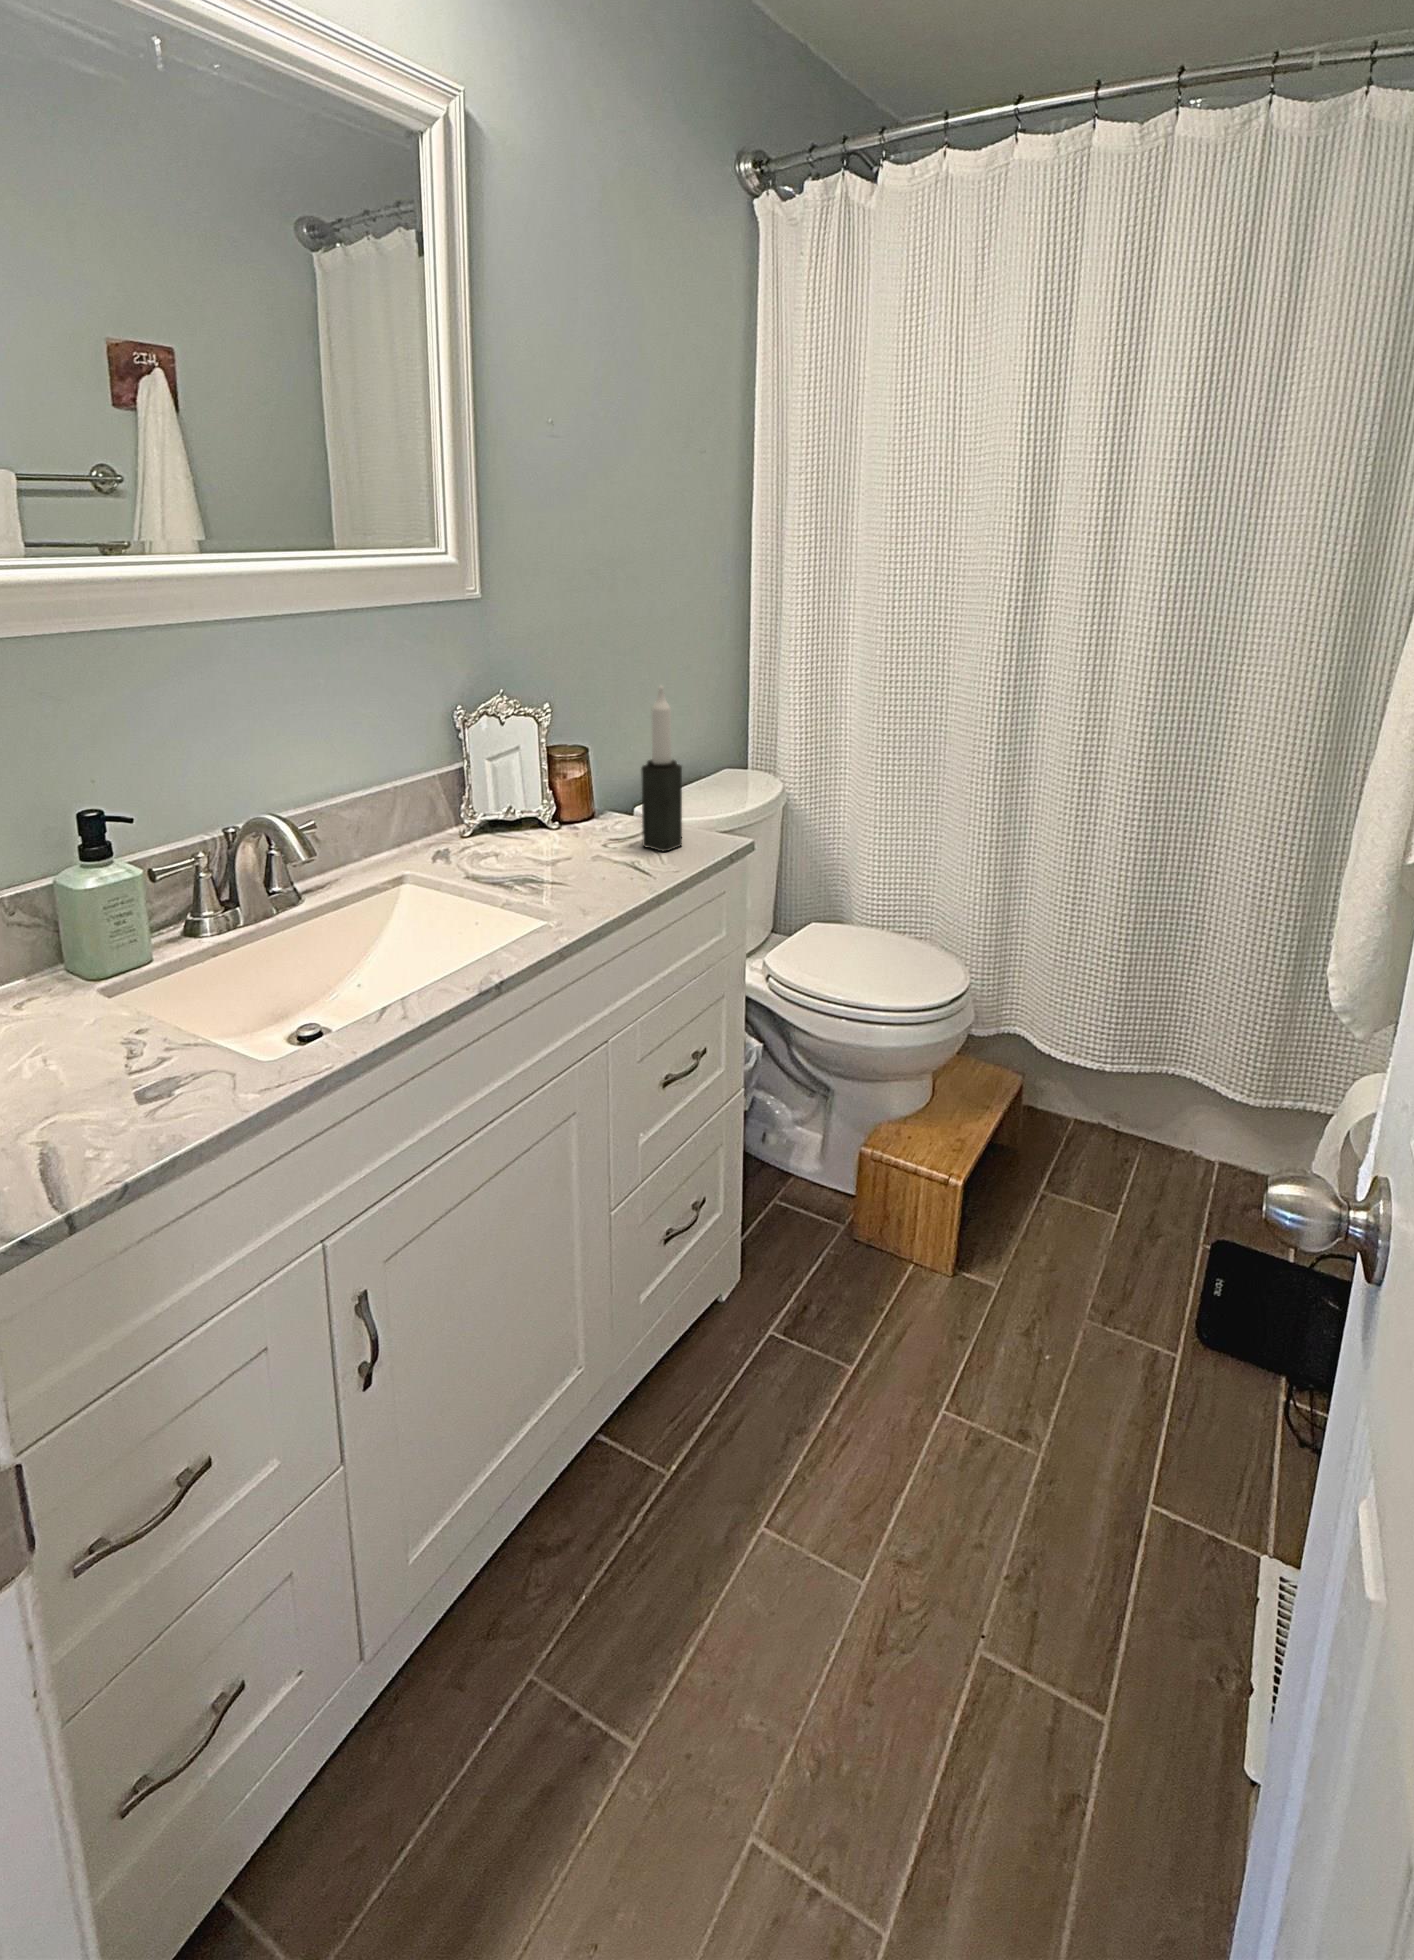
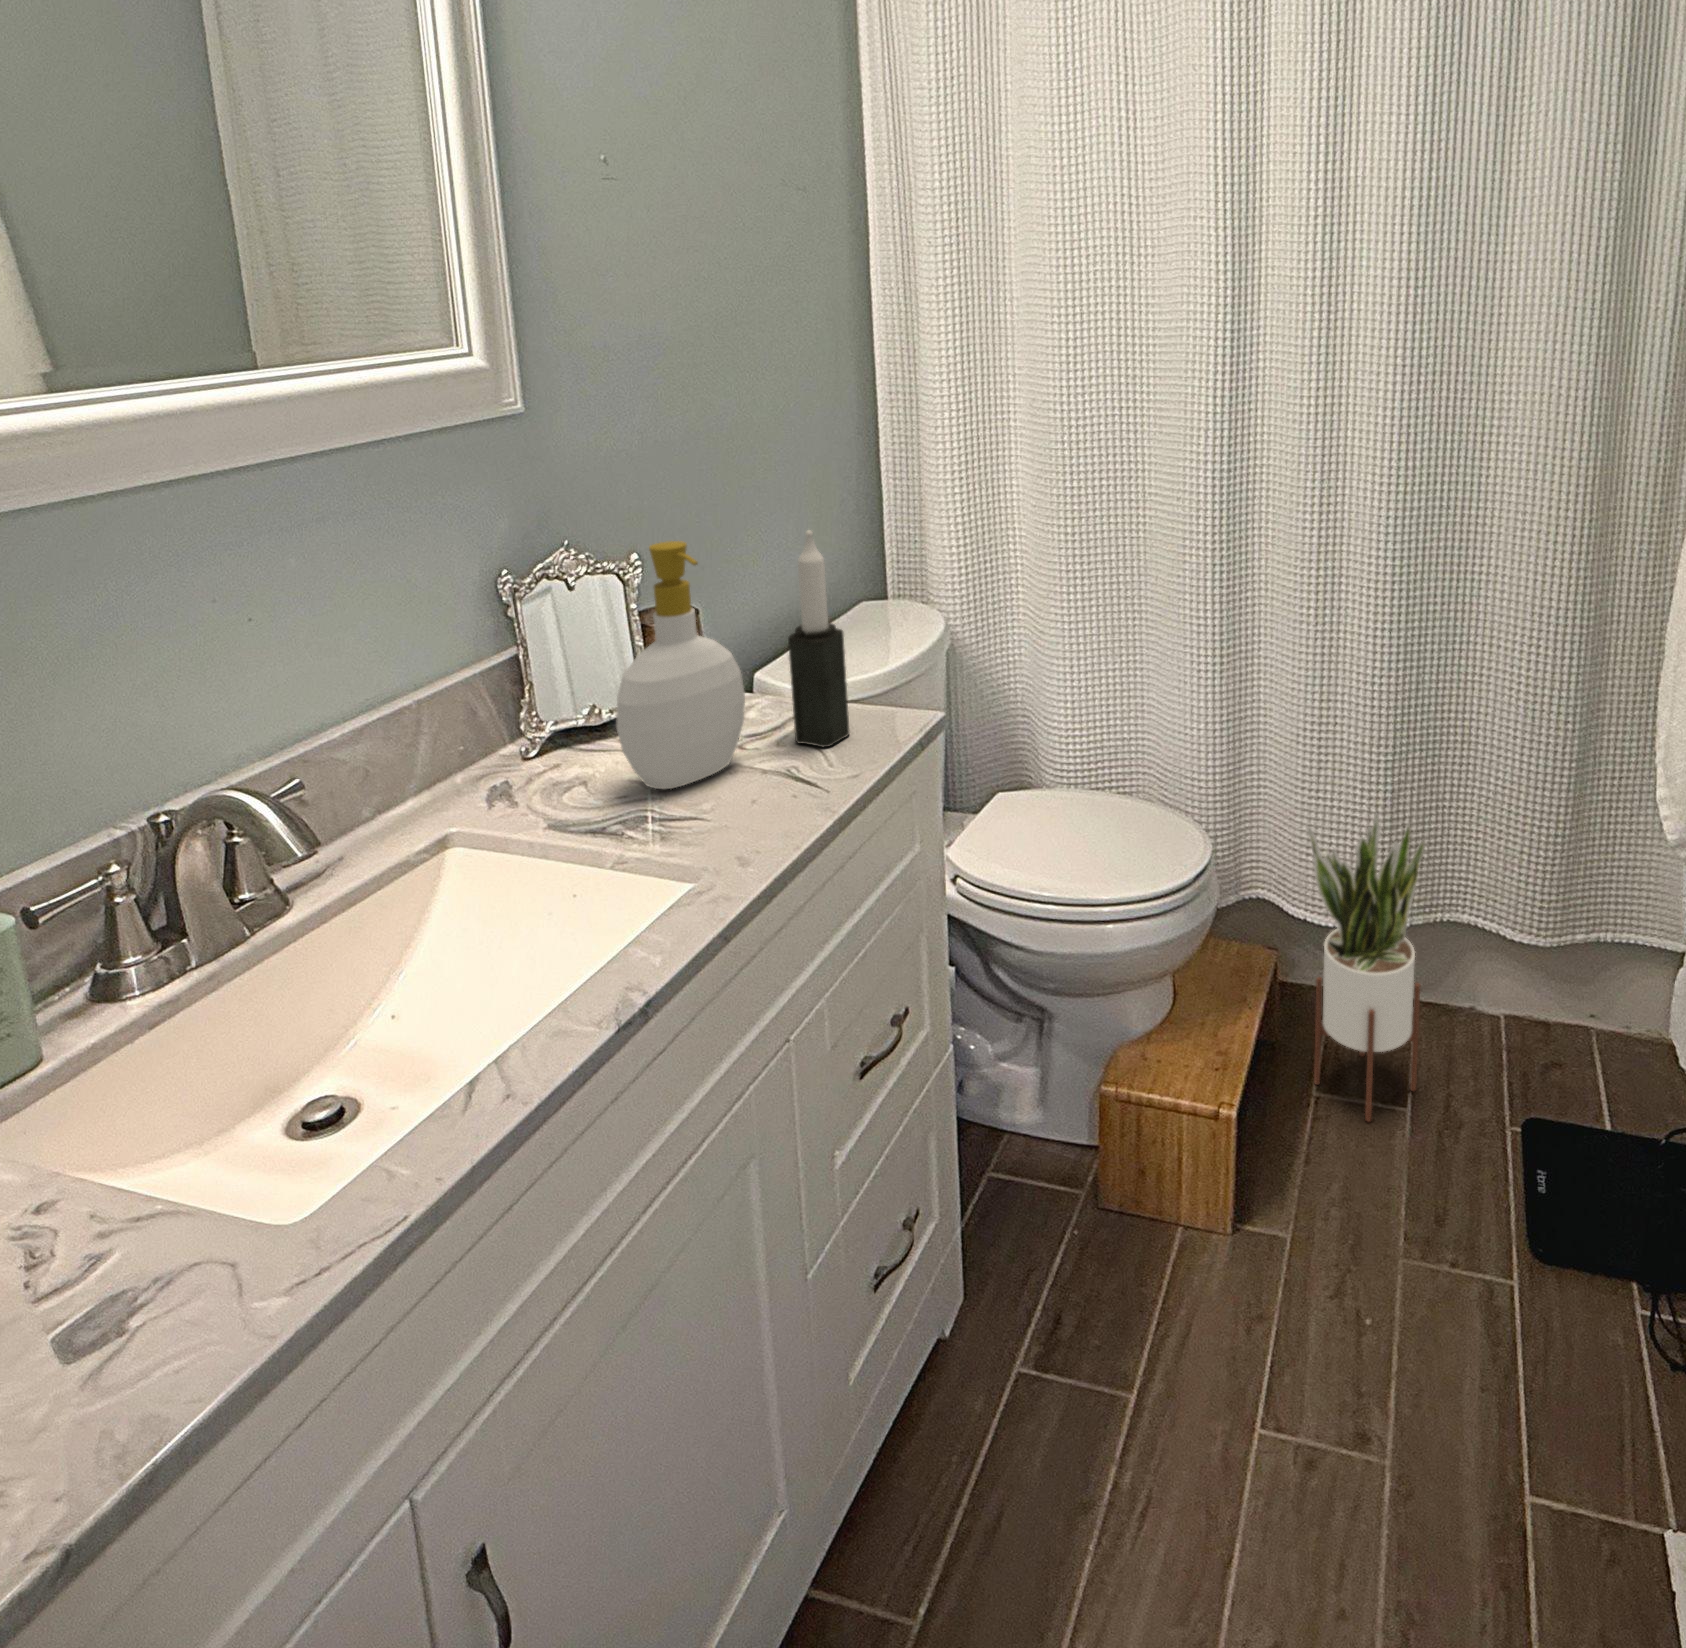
soap bottle: none [517,683,608,864] -> present [617,541,745,789]
potted plant: none [1032,975,1155,1222] -> present [1307,813,1425,1122]

